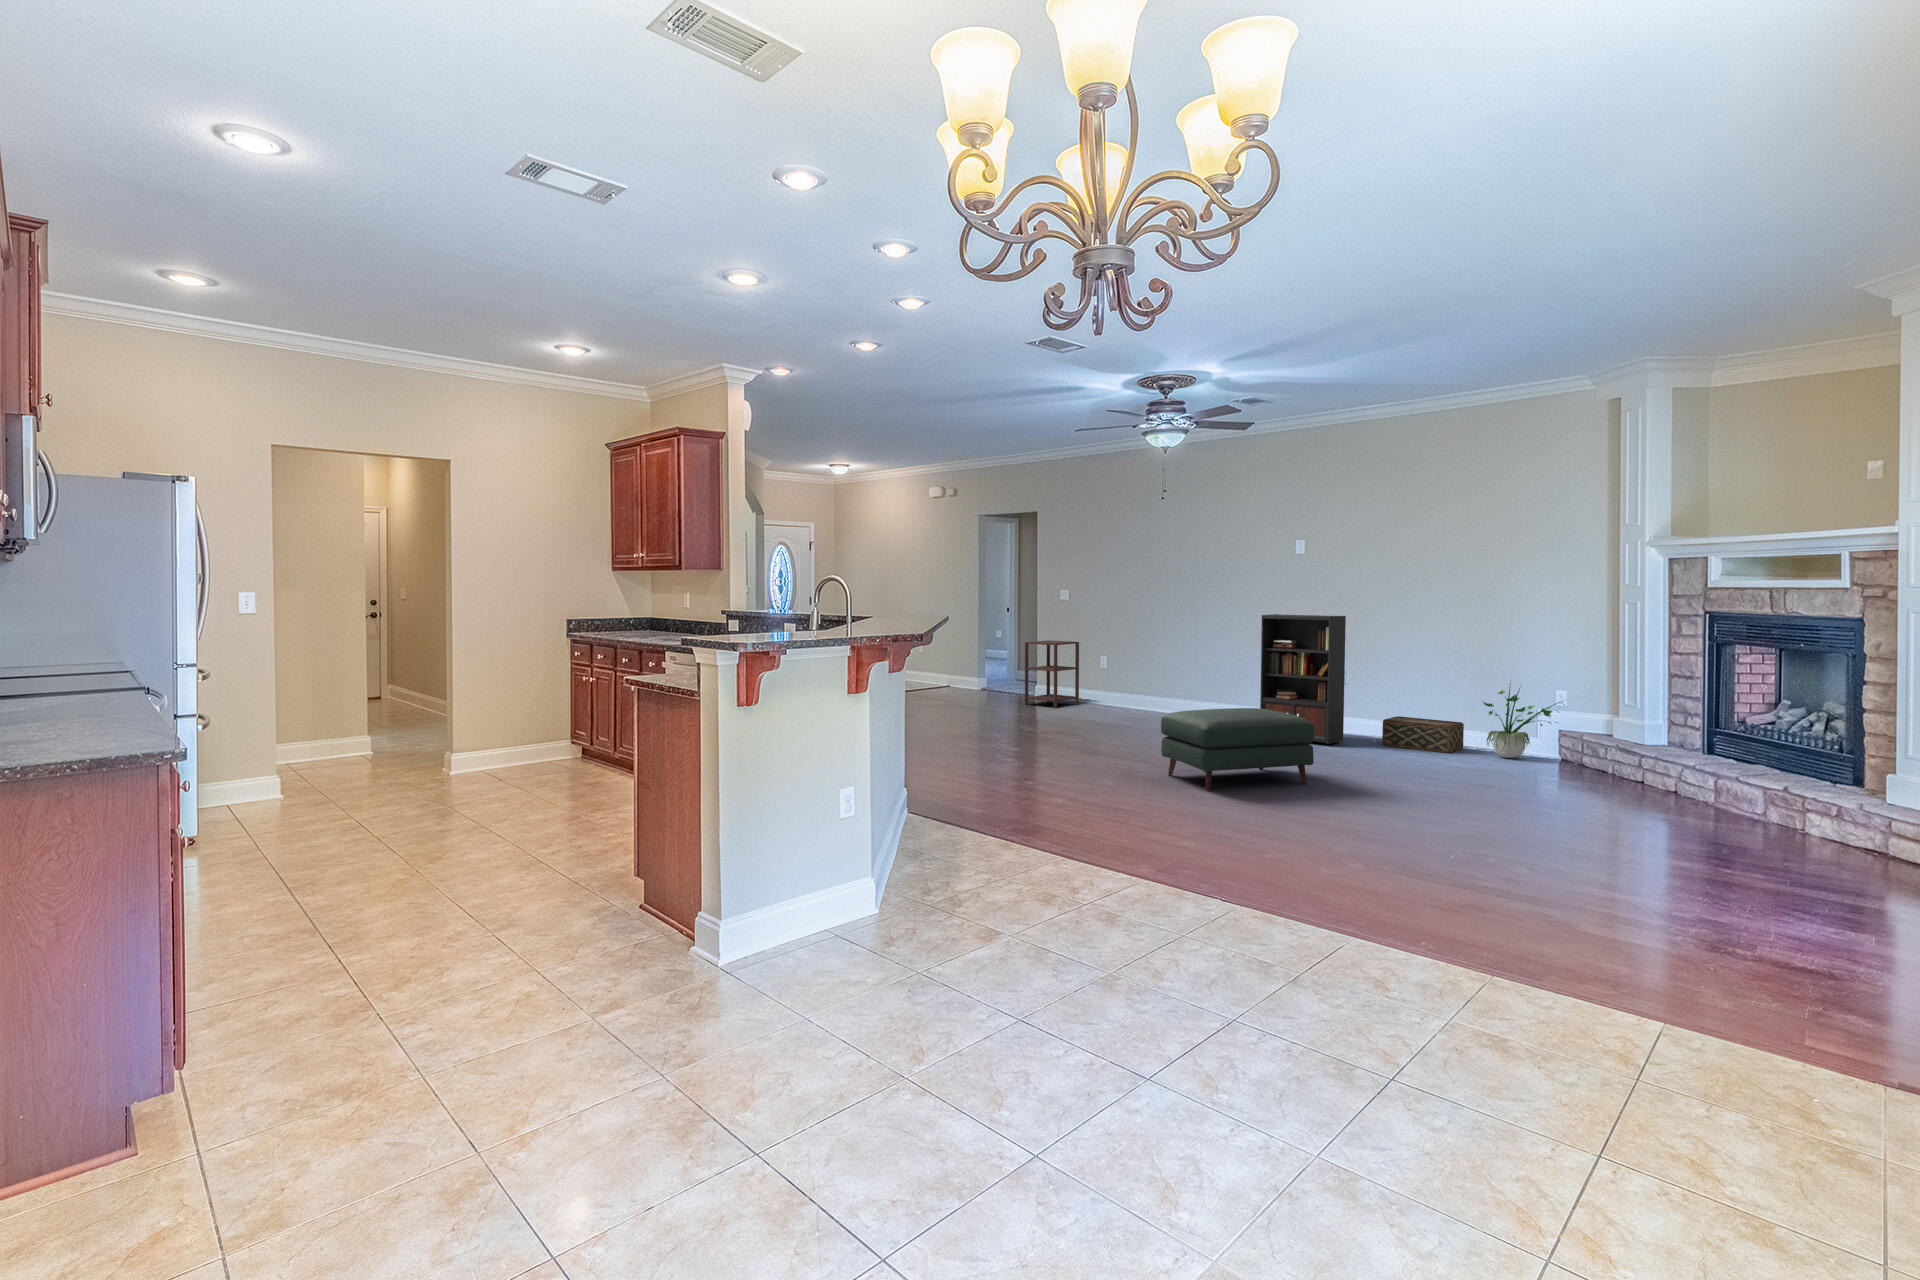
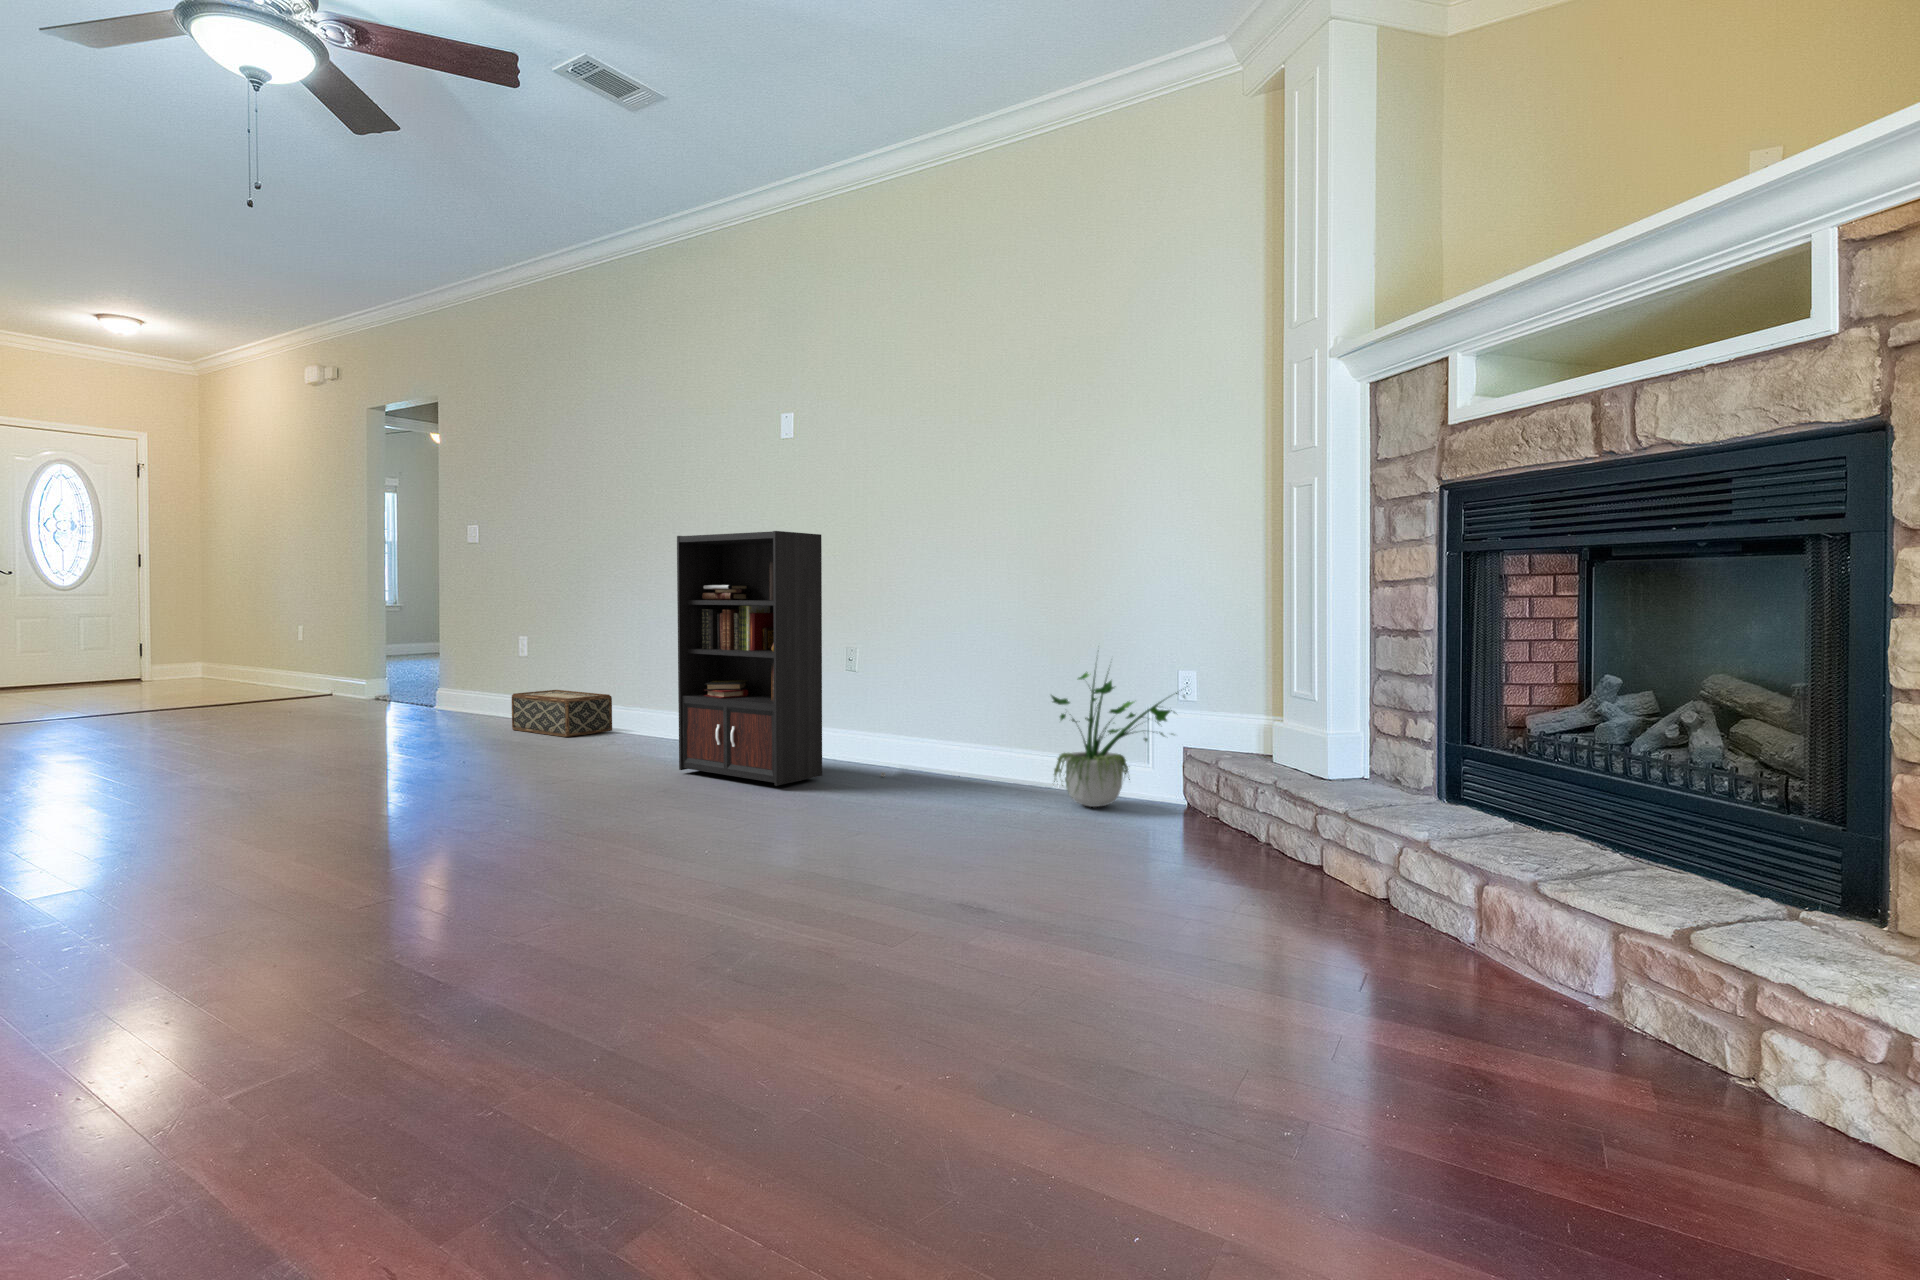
side table: present [1025,640,1079,708] -> none [395,609,499,723]
ottoman: present [1161,708,1315,790] -> none [83,719,530,975]
woven basket: present [1382,716,1464,753] -> present [512,690,612,737]

